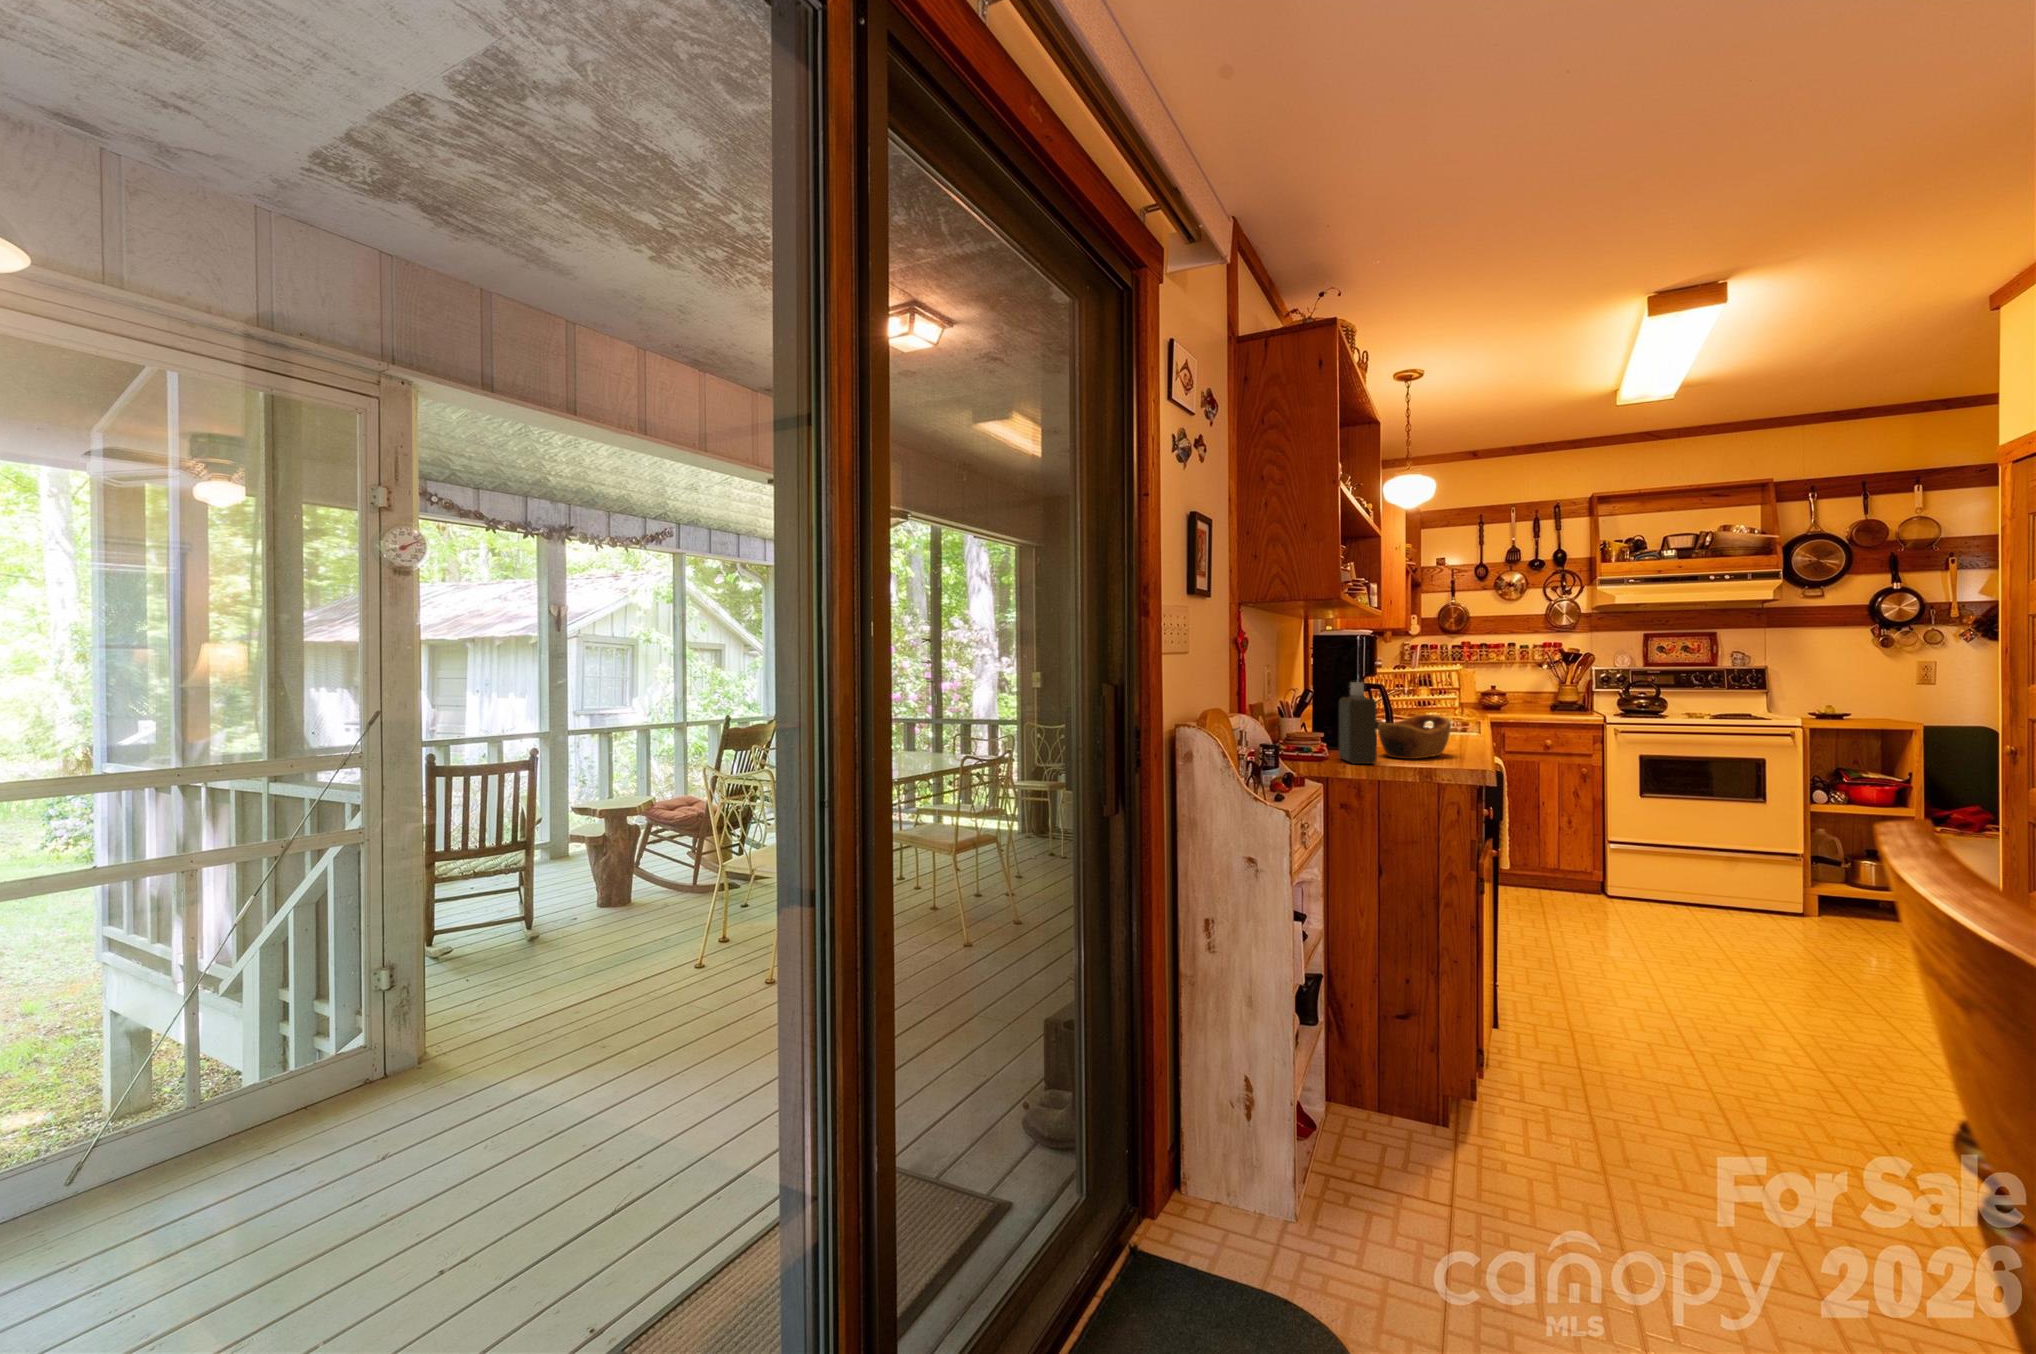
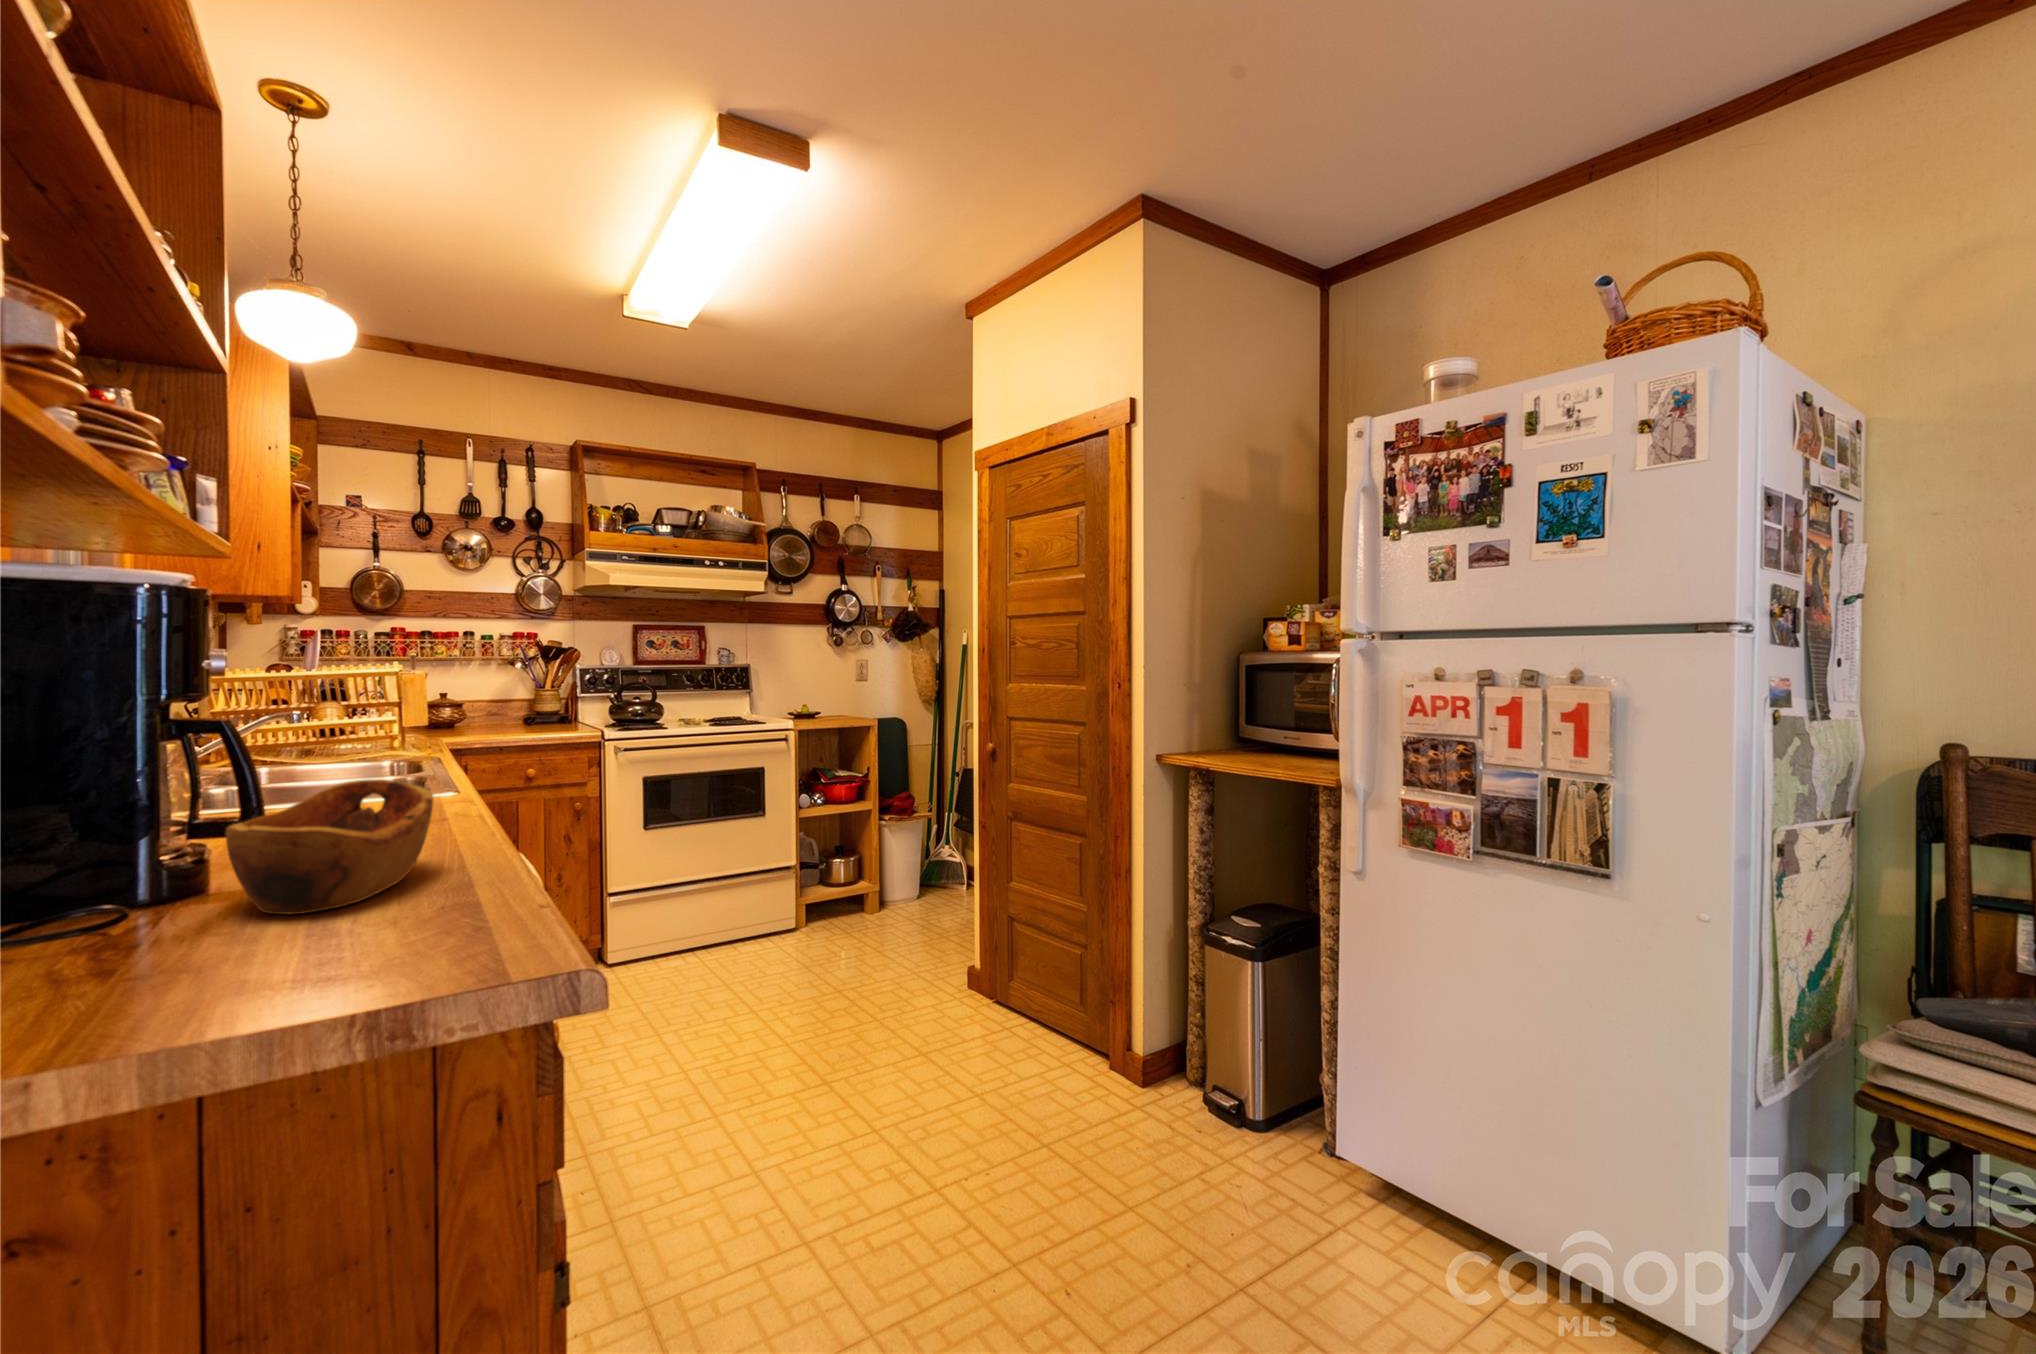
bottle: present [1339,682,1377,764] -> none [68,722,220,997]

